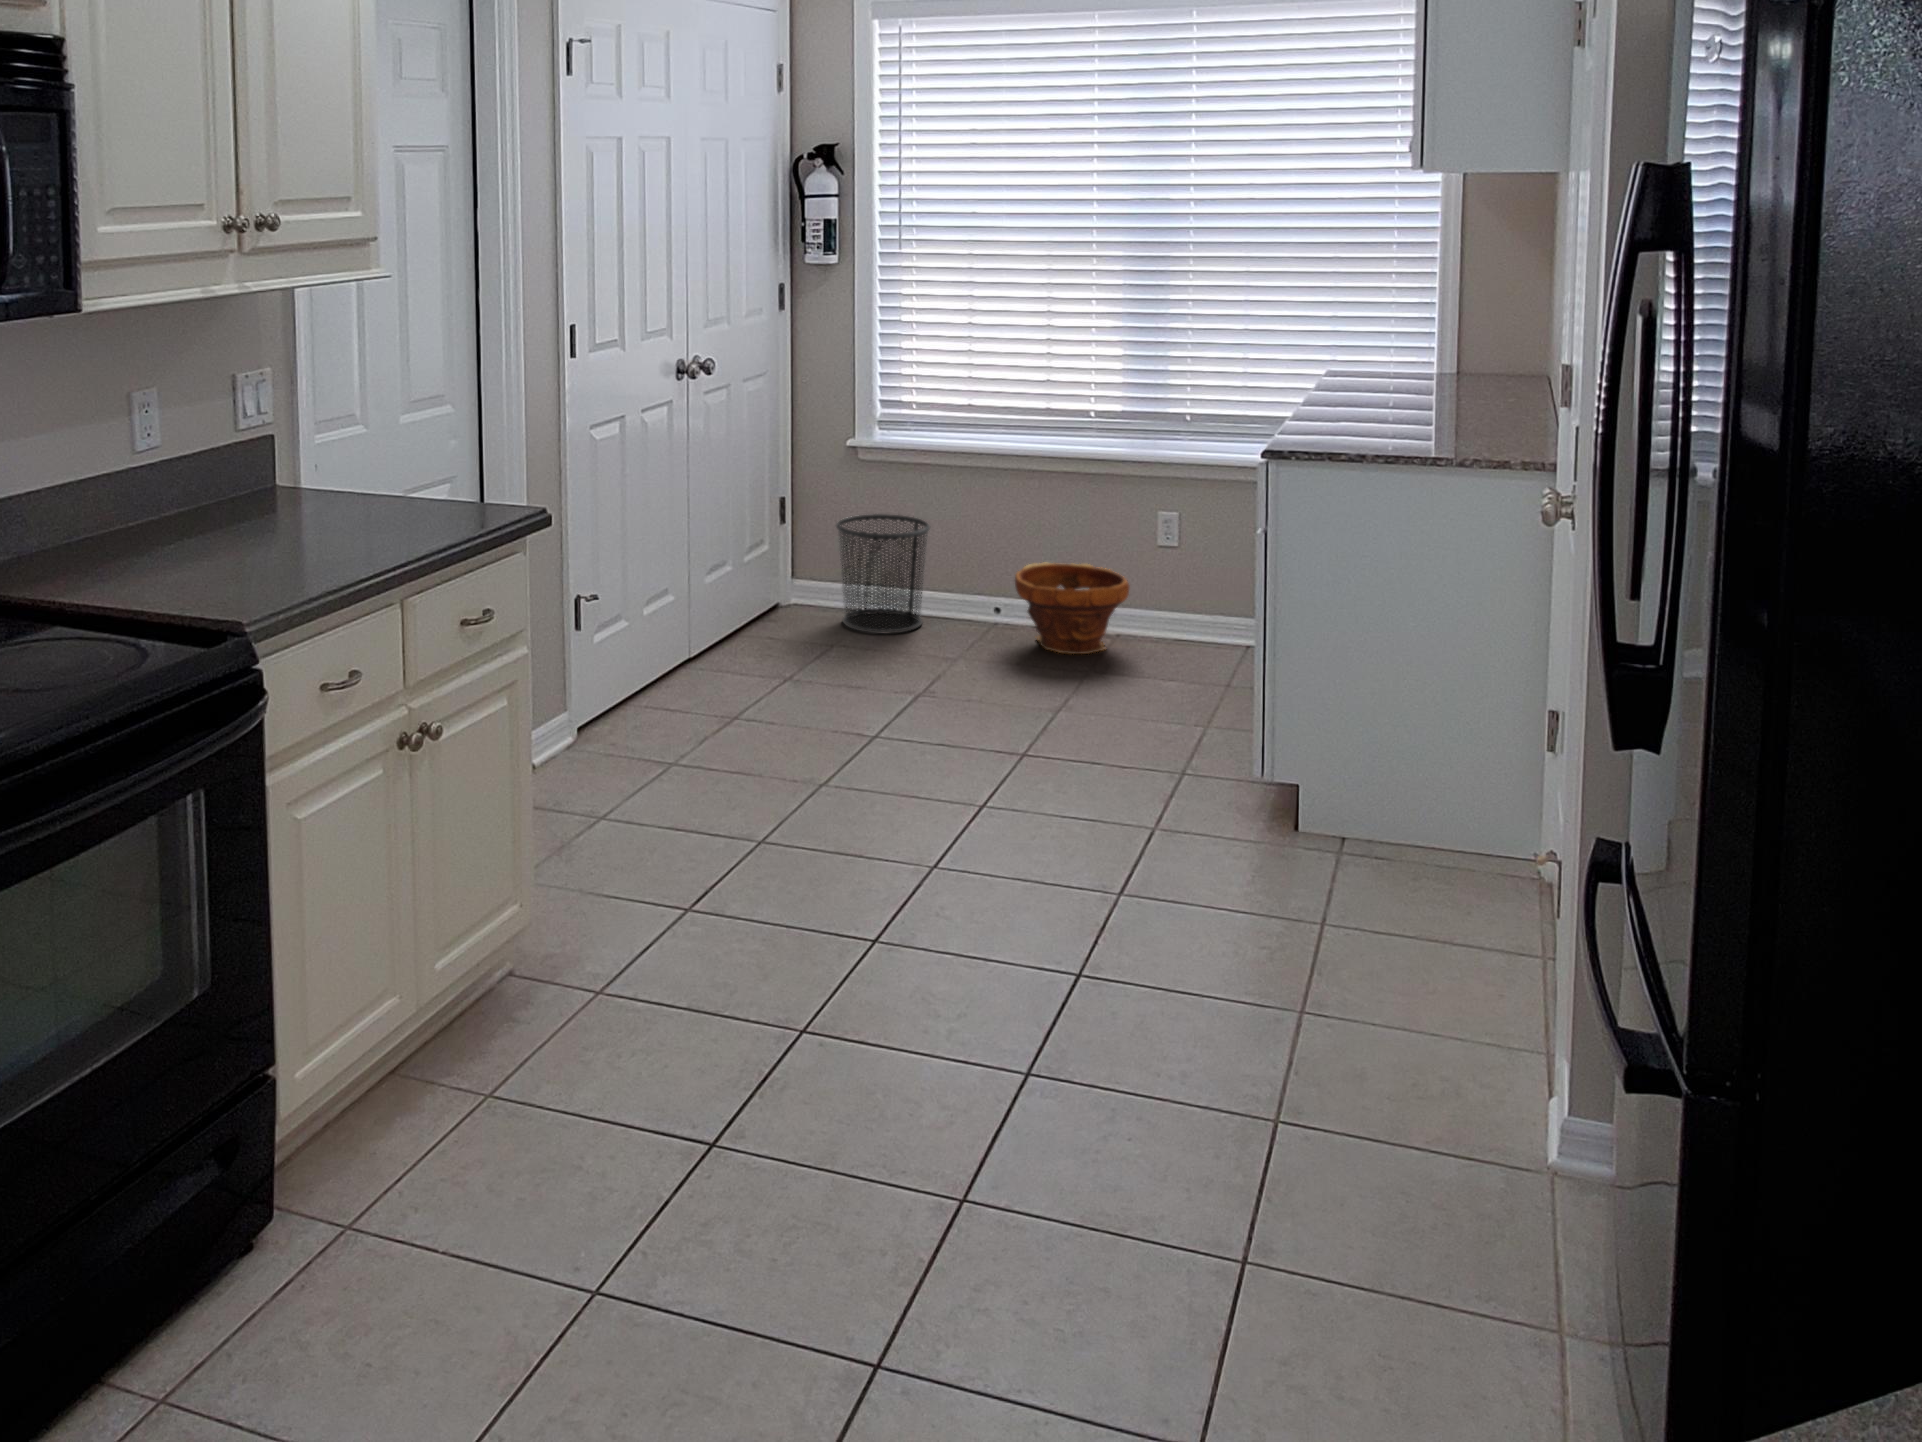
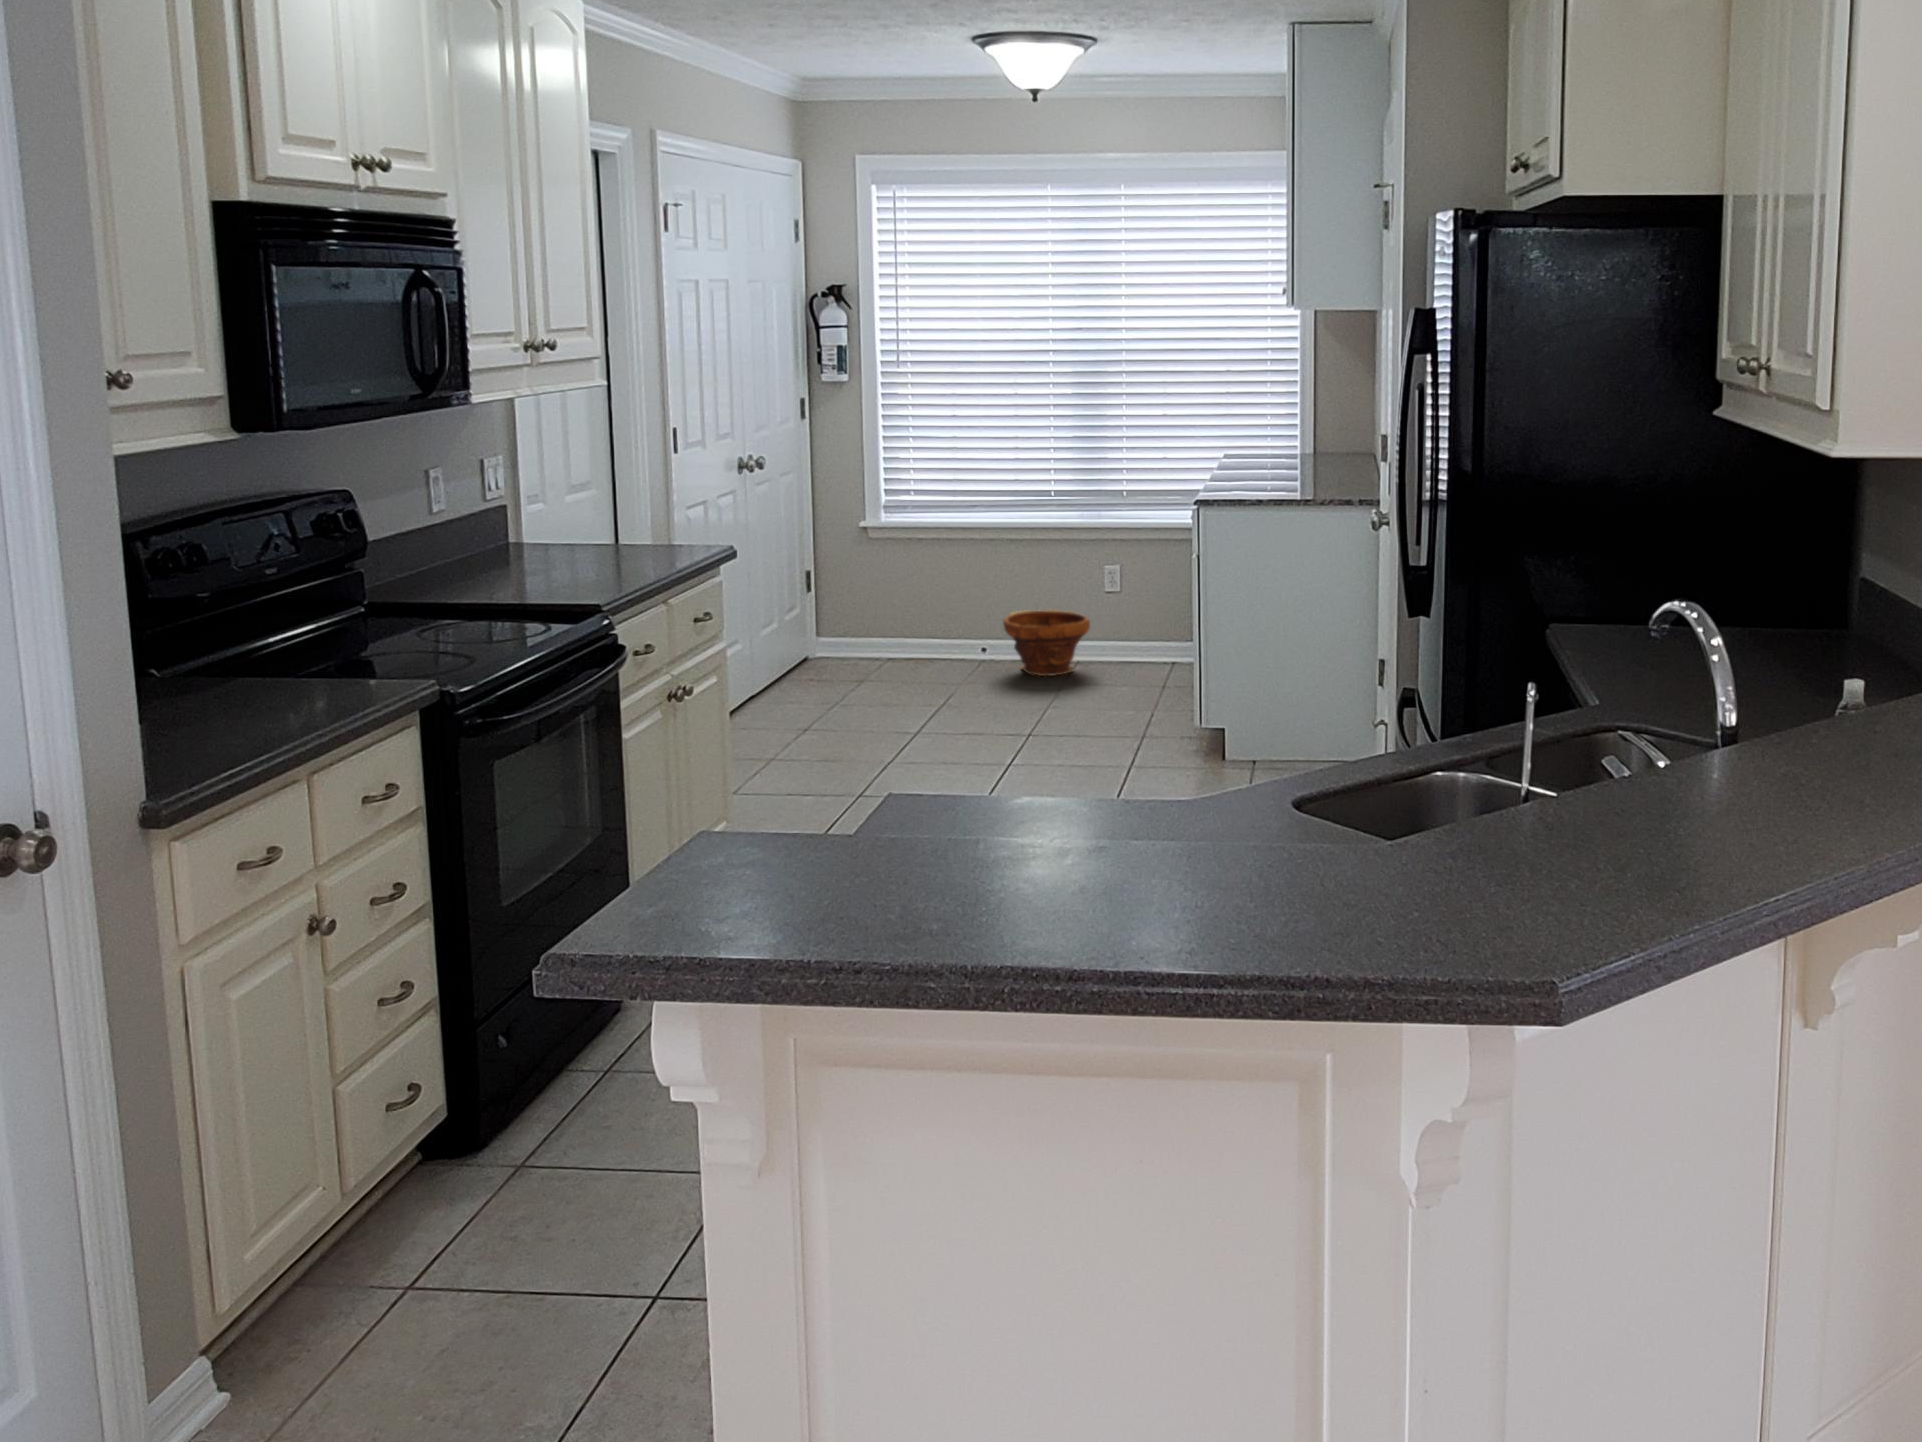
trash can: present [836,514,930,633] -> none [858,582,934,674]

